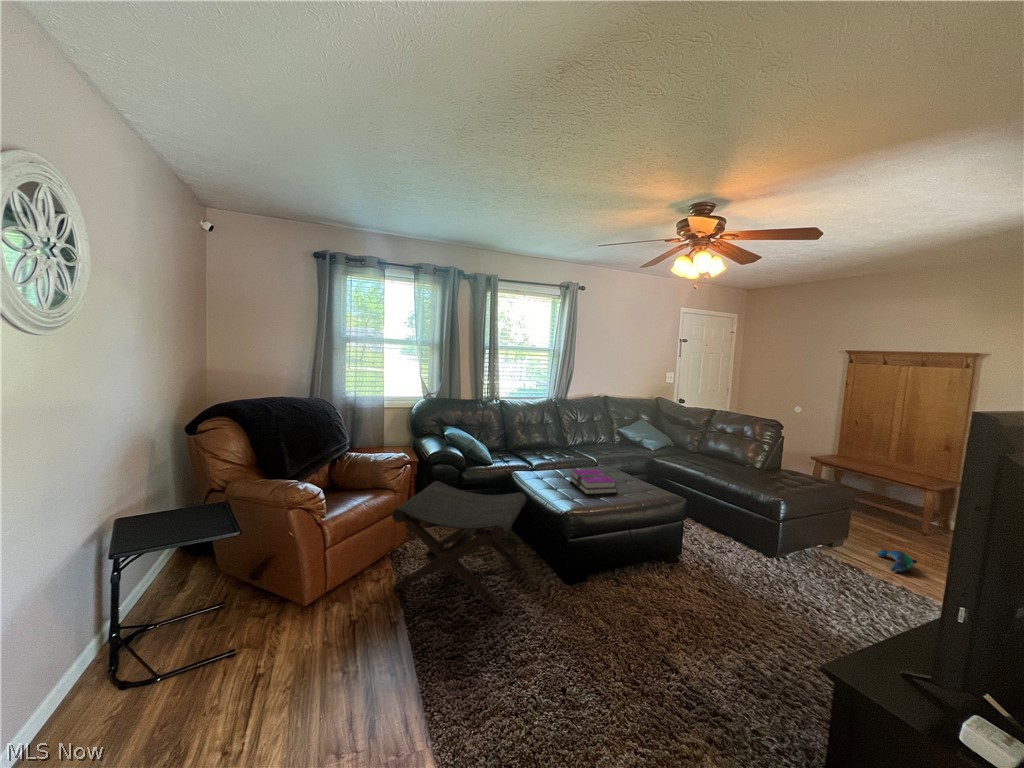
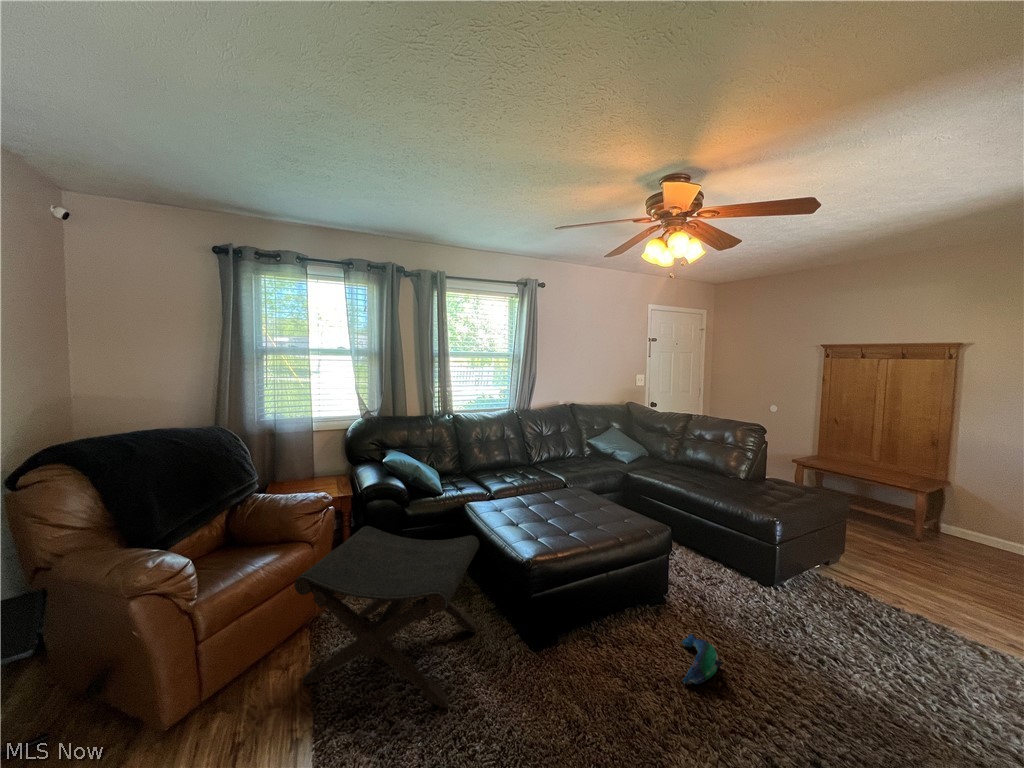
hardback book: present [570,469,617,494] -> none [534,496,591,531]
plush toy: present [877,549,917,572] -> present [682,634,722,684]

